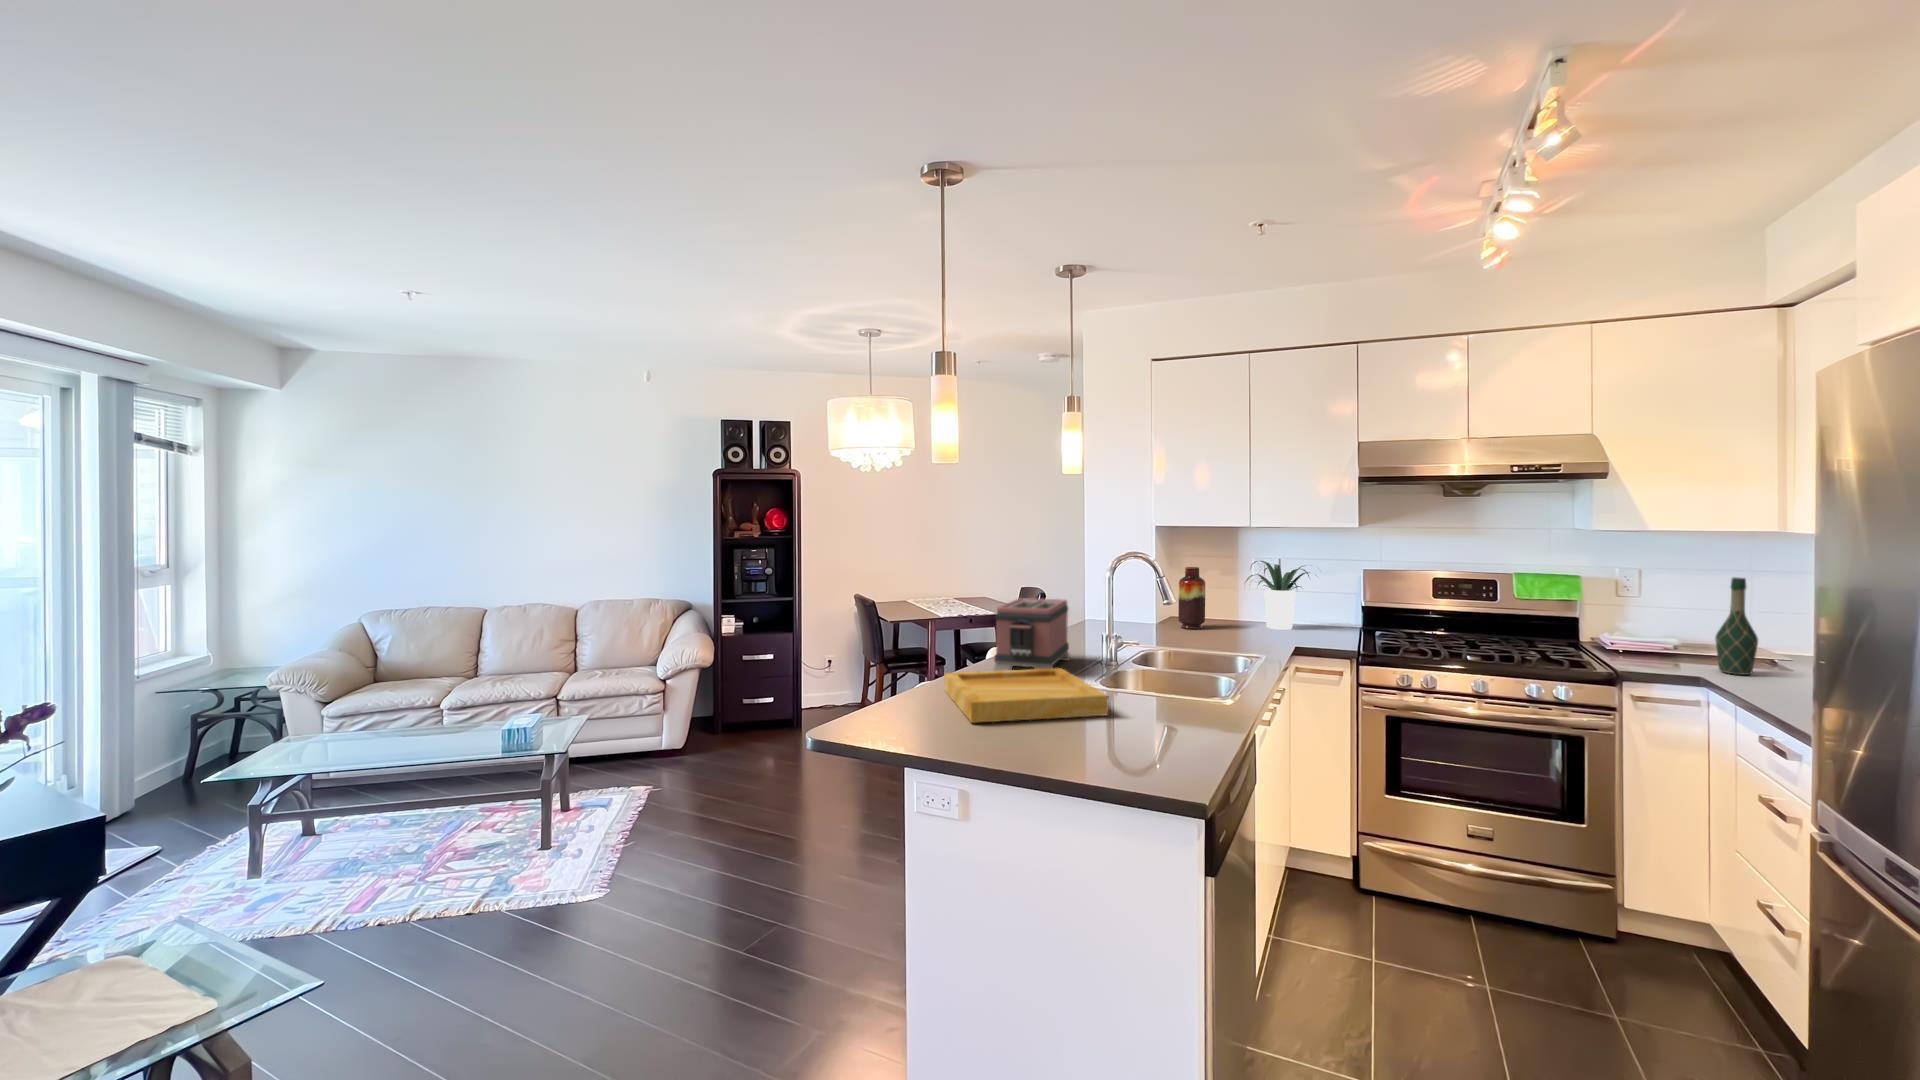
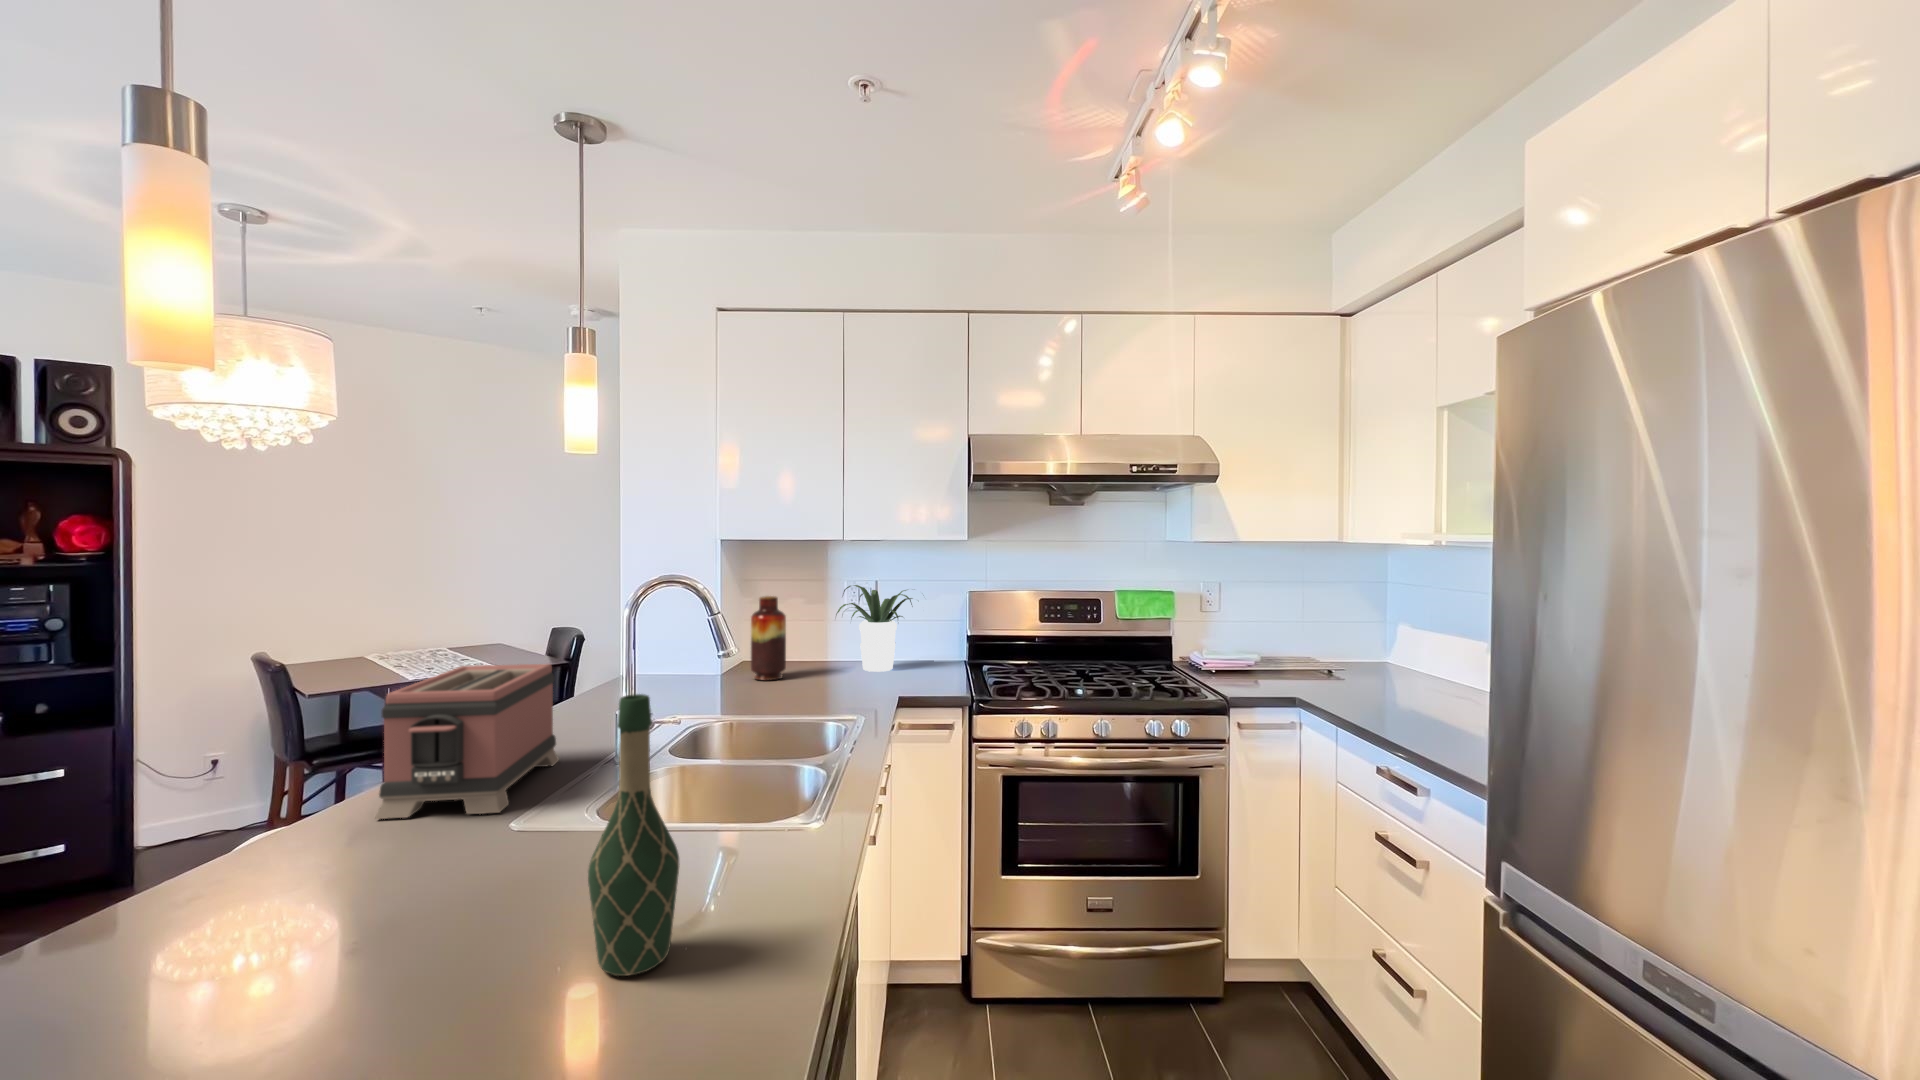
wine bottle: present [1715,577,1758,675] -> present [588,694,679,976]
tray: present [944,668,1108,723] -> none [176,802,569,1028]

